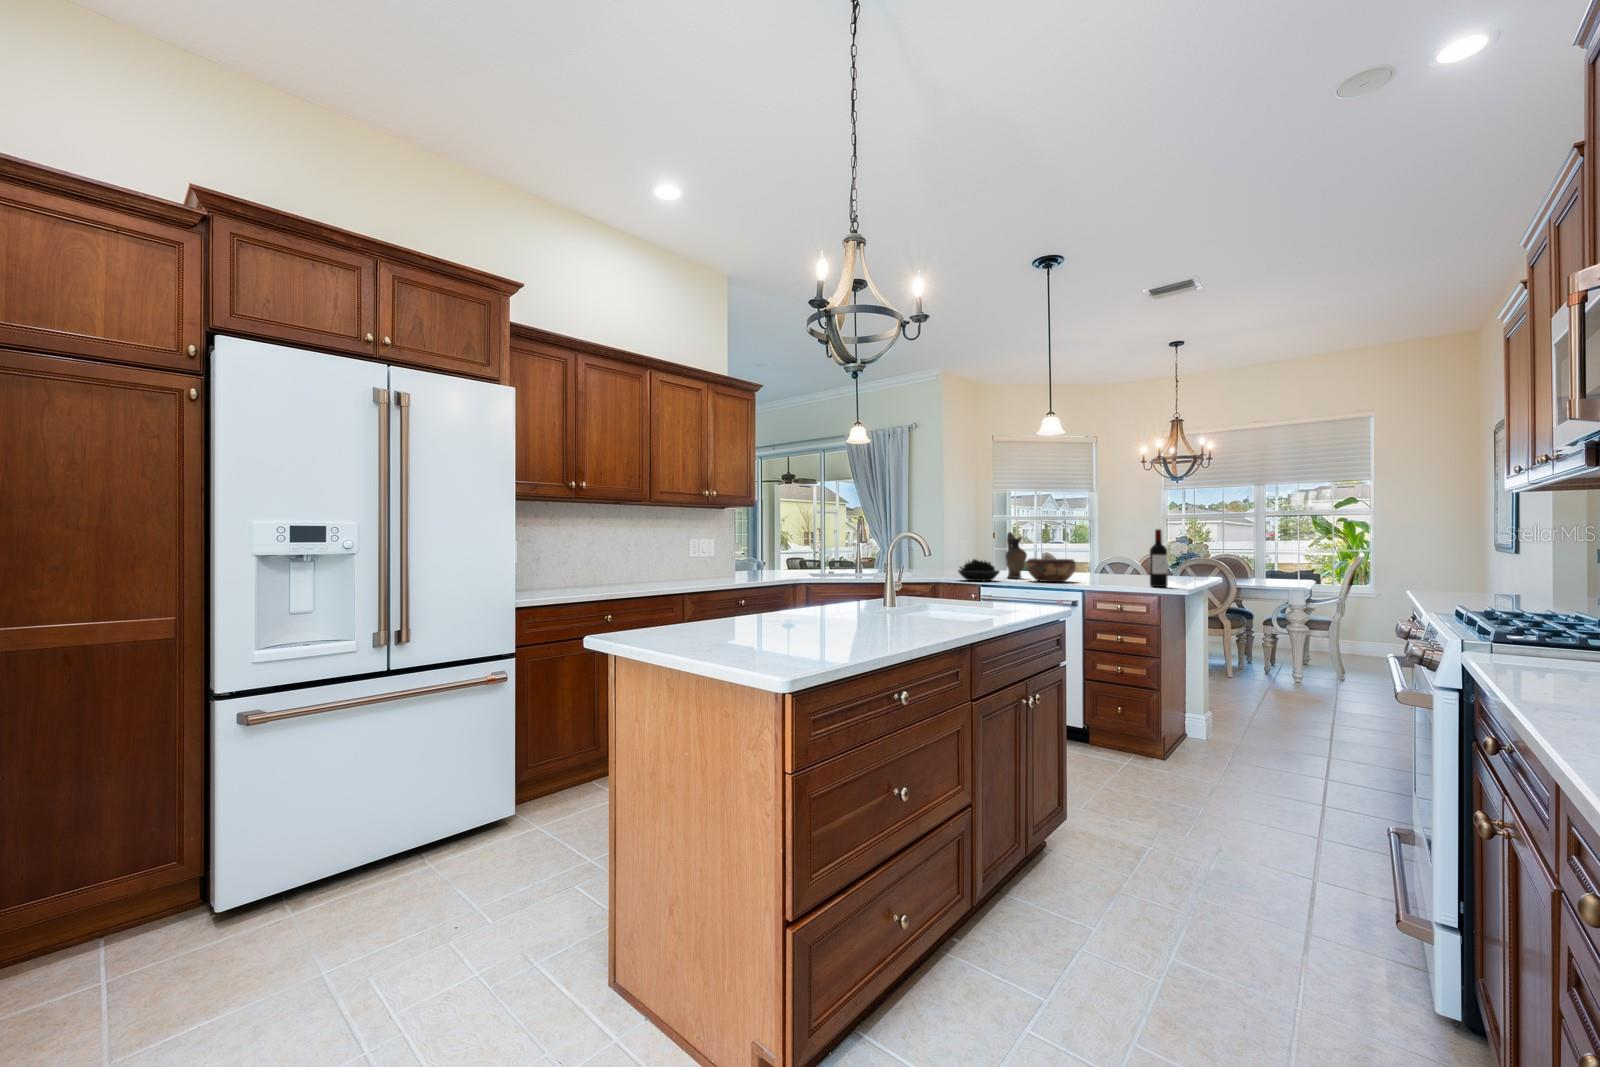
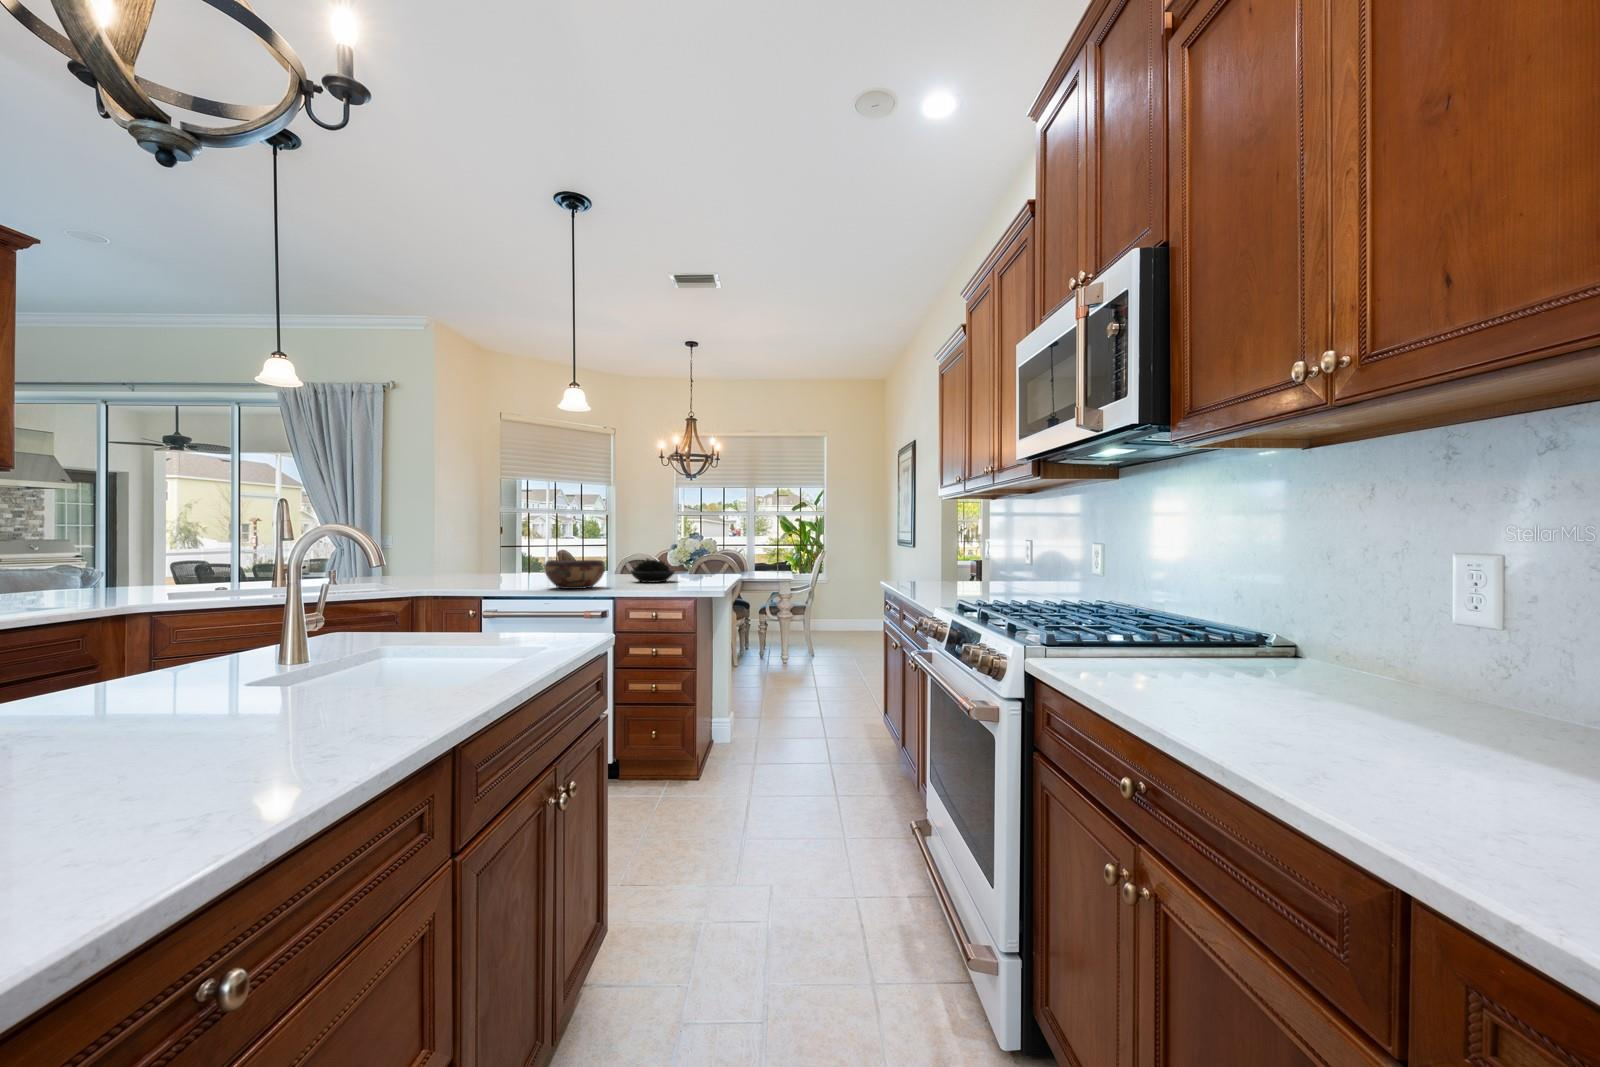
wine bottle: present [1150,529,1168,587] -> none [686,526,704,590]
ceramic pitcher: present [1005,532,1027,578] -> none [517,526,545,585]
succulent plant: present [958,559,1000,581] -> present [630,559,675,583]

